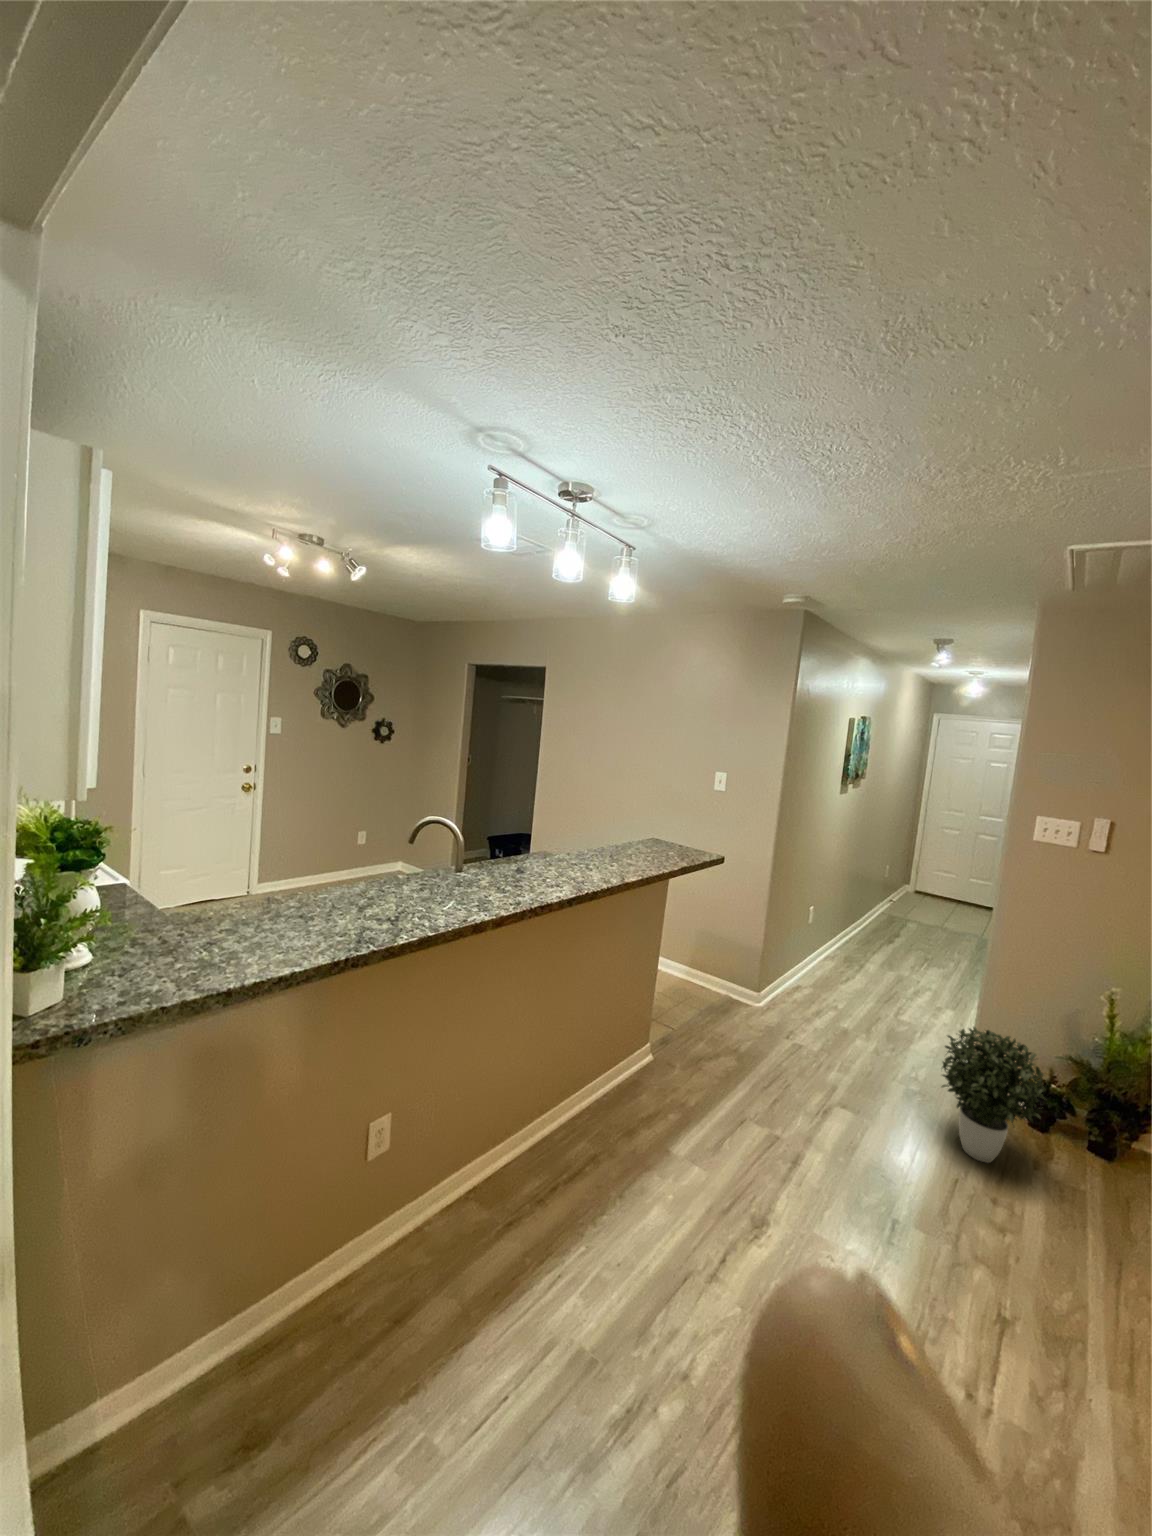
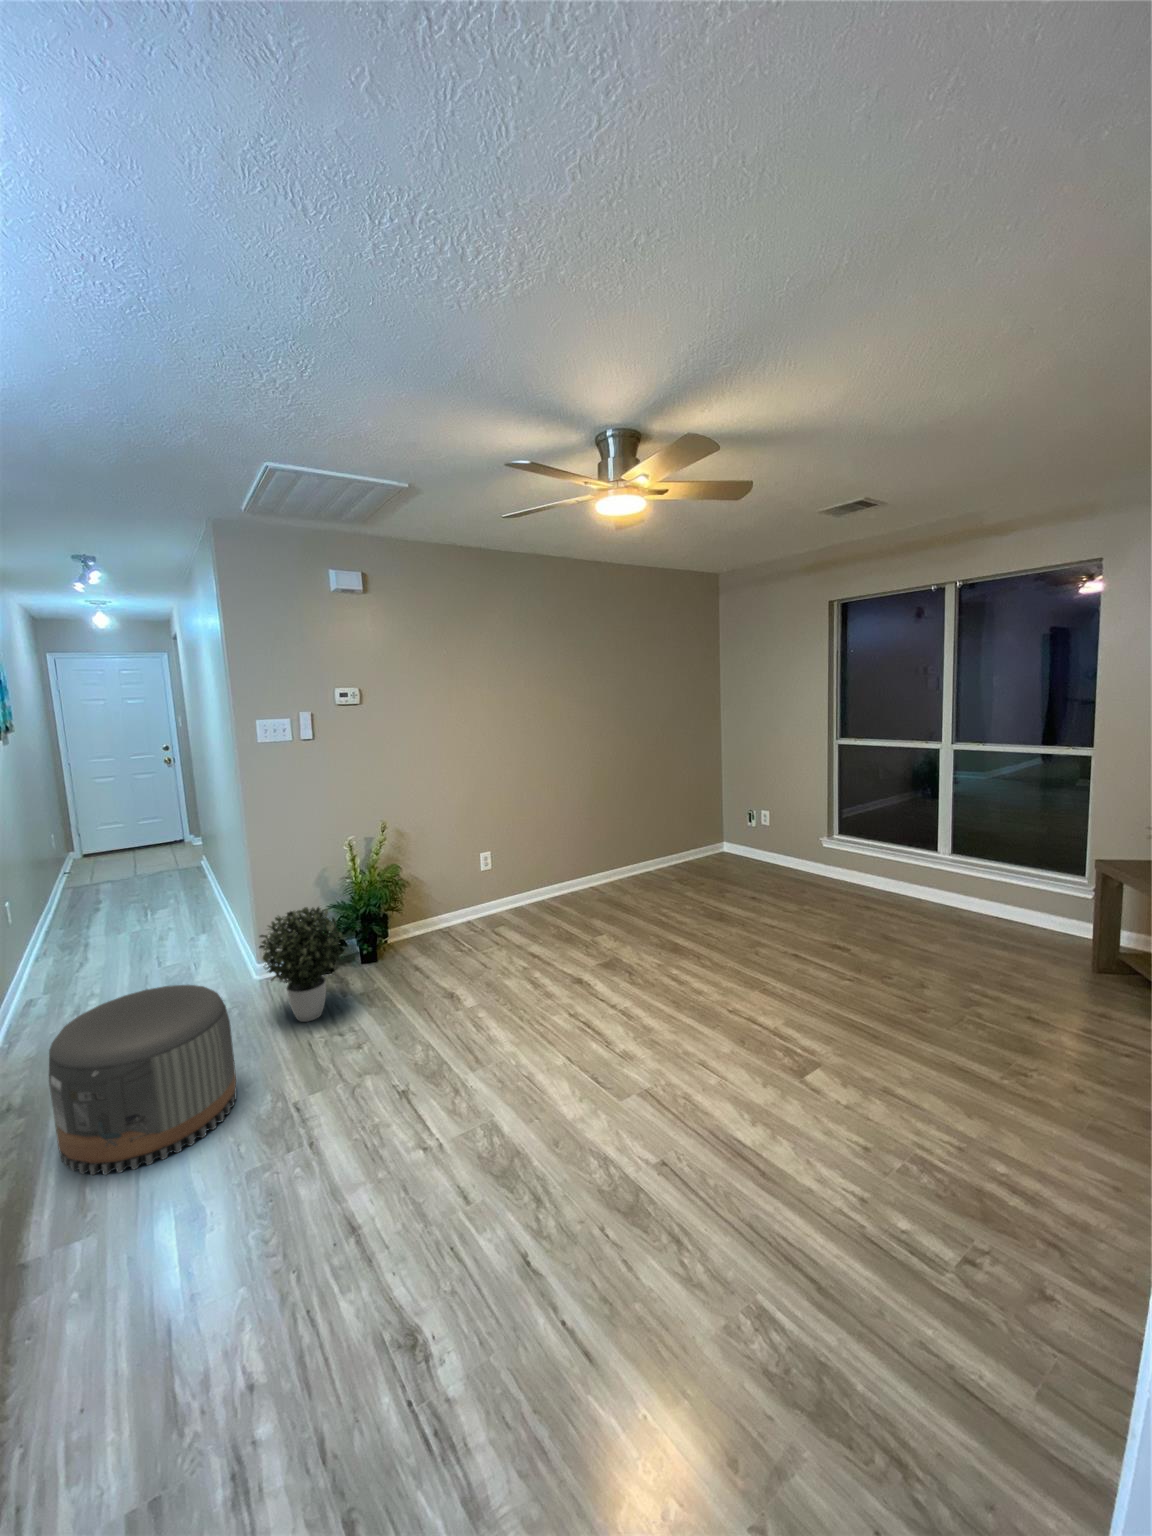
pouf: none [732,1008,872,1170] -> present [49,985,237,1175]

